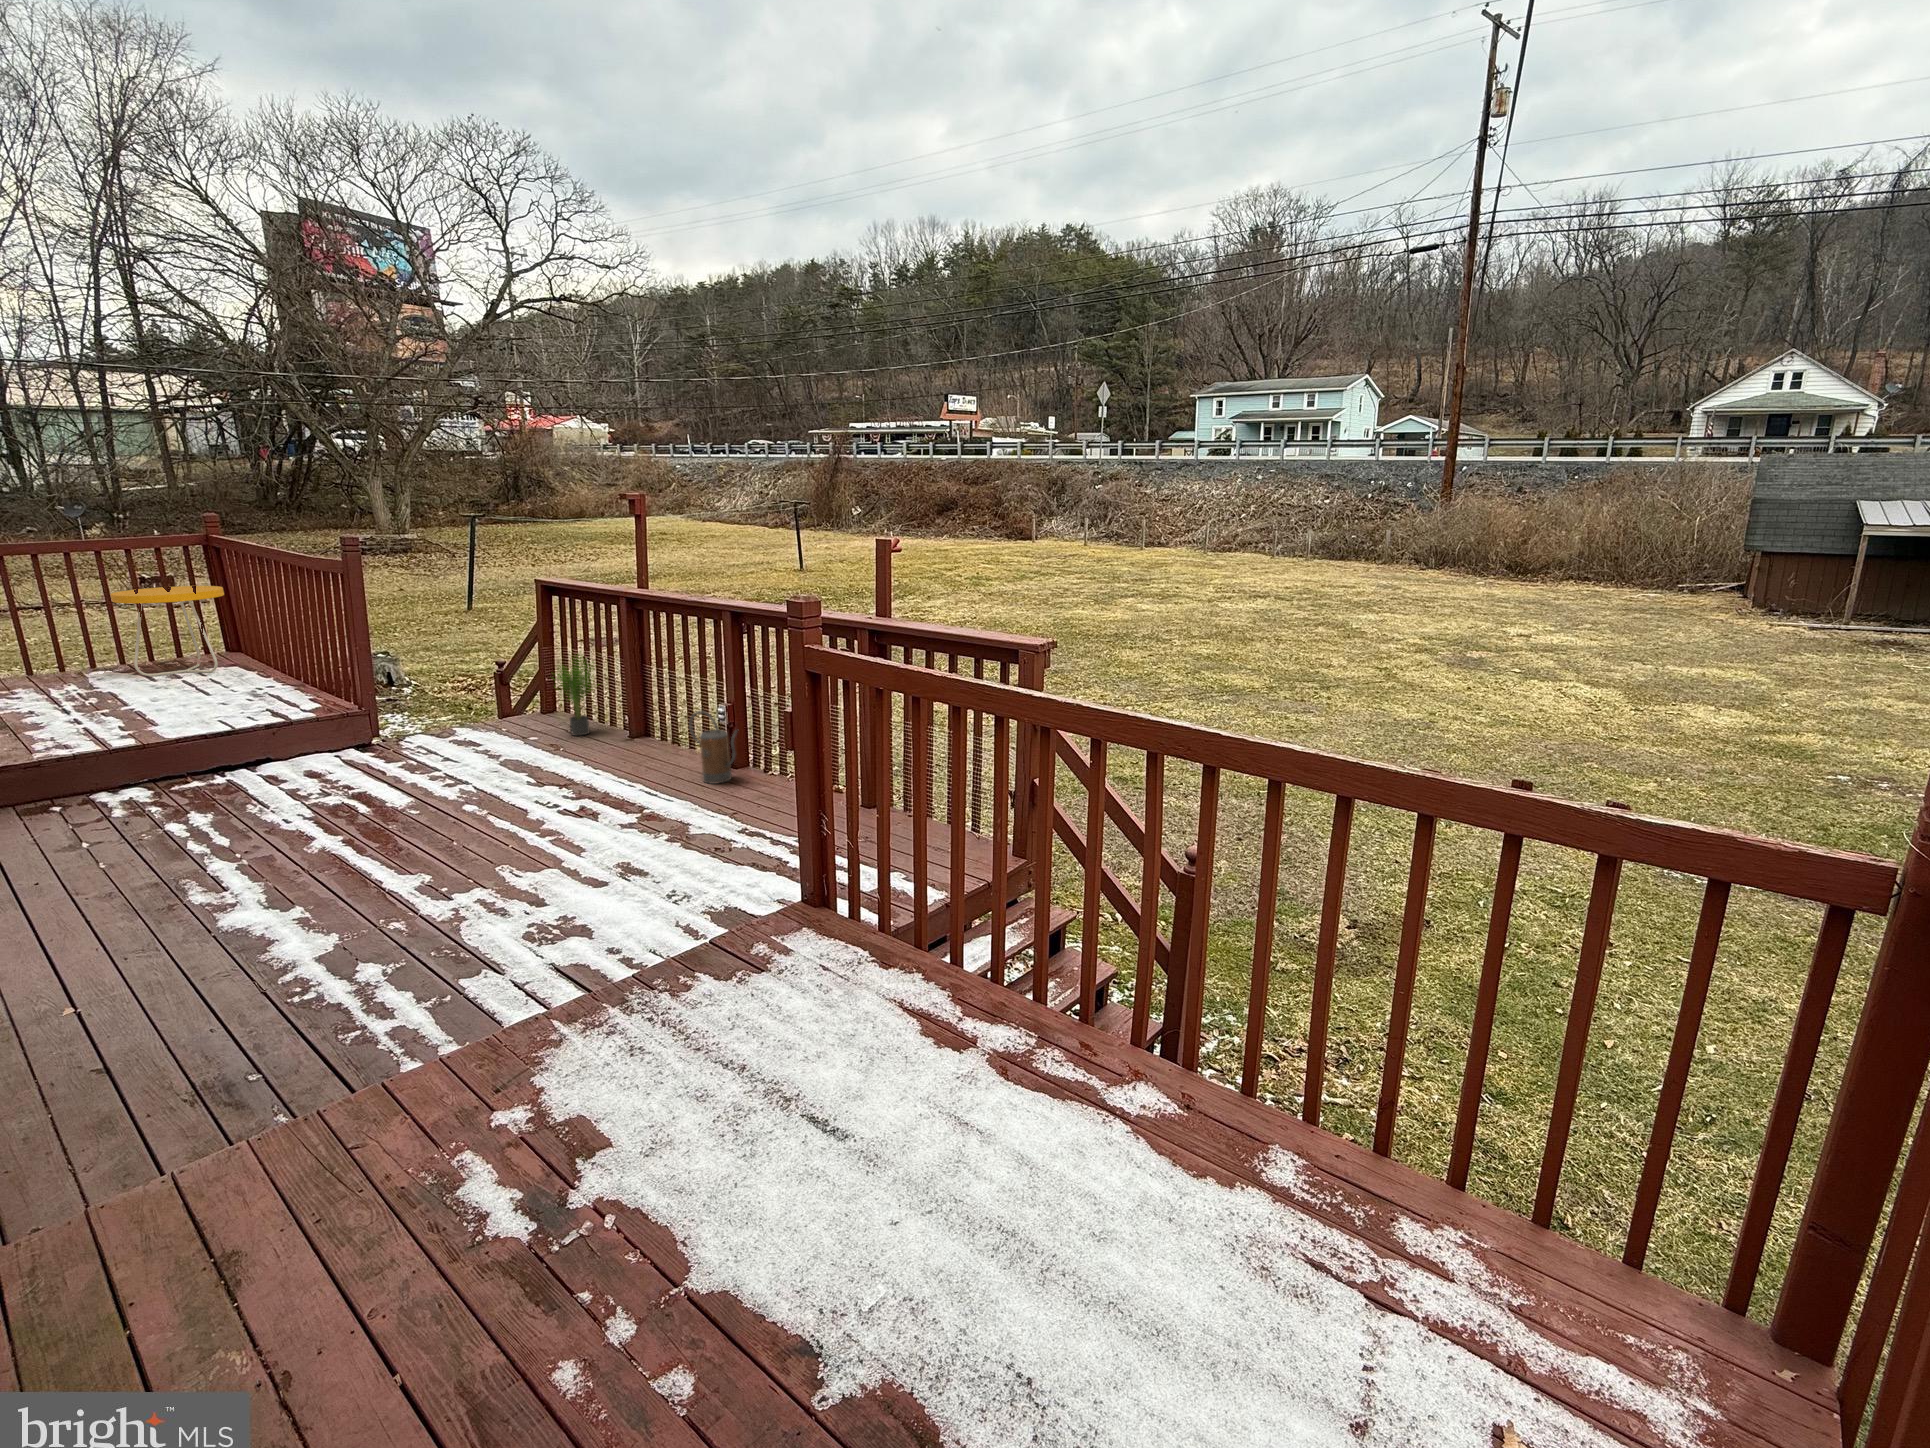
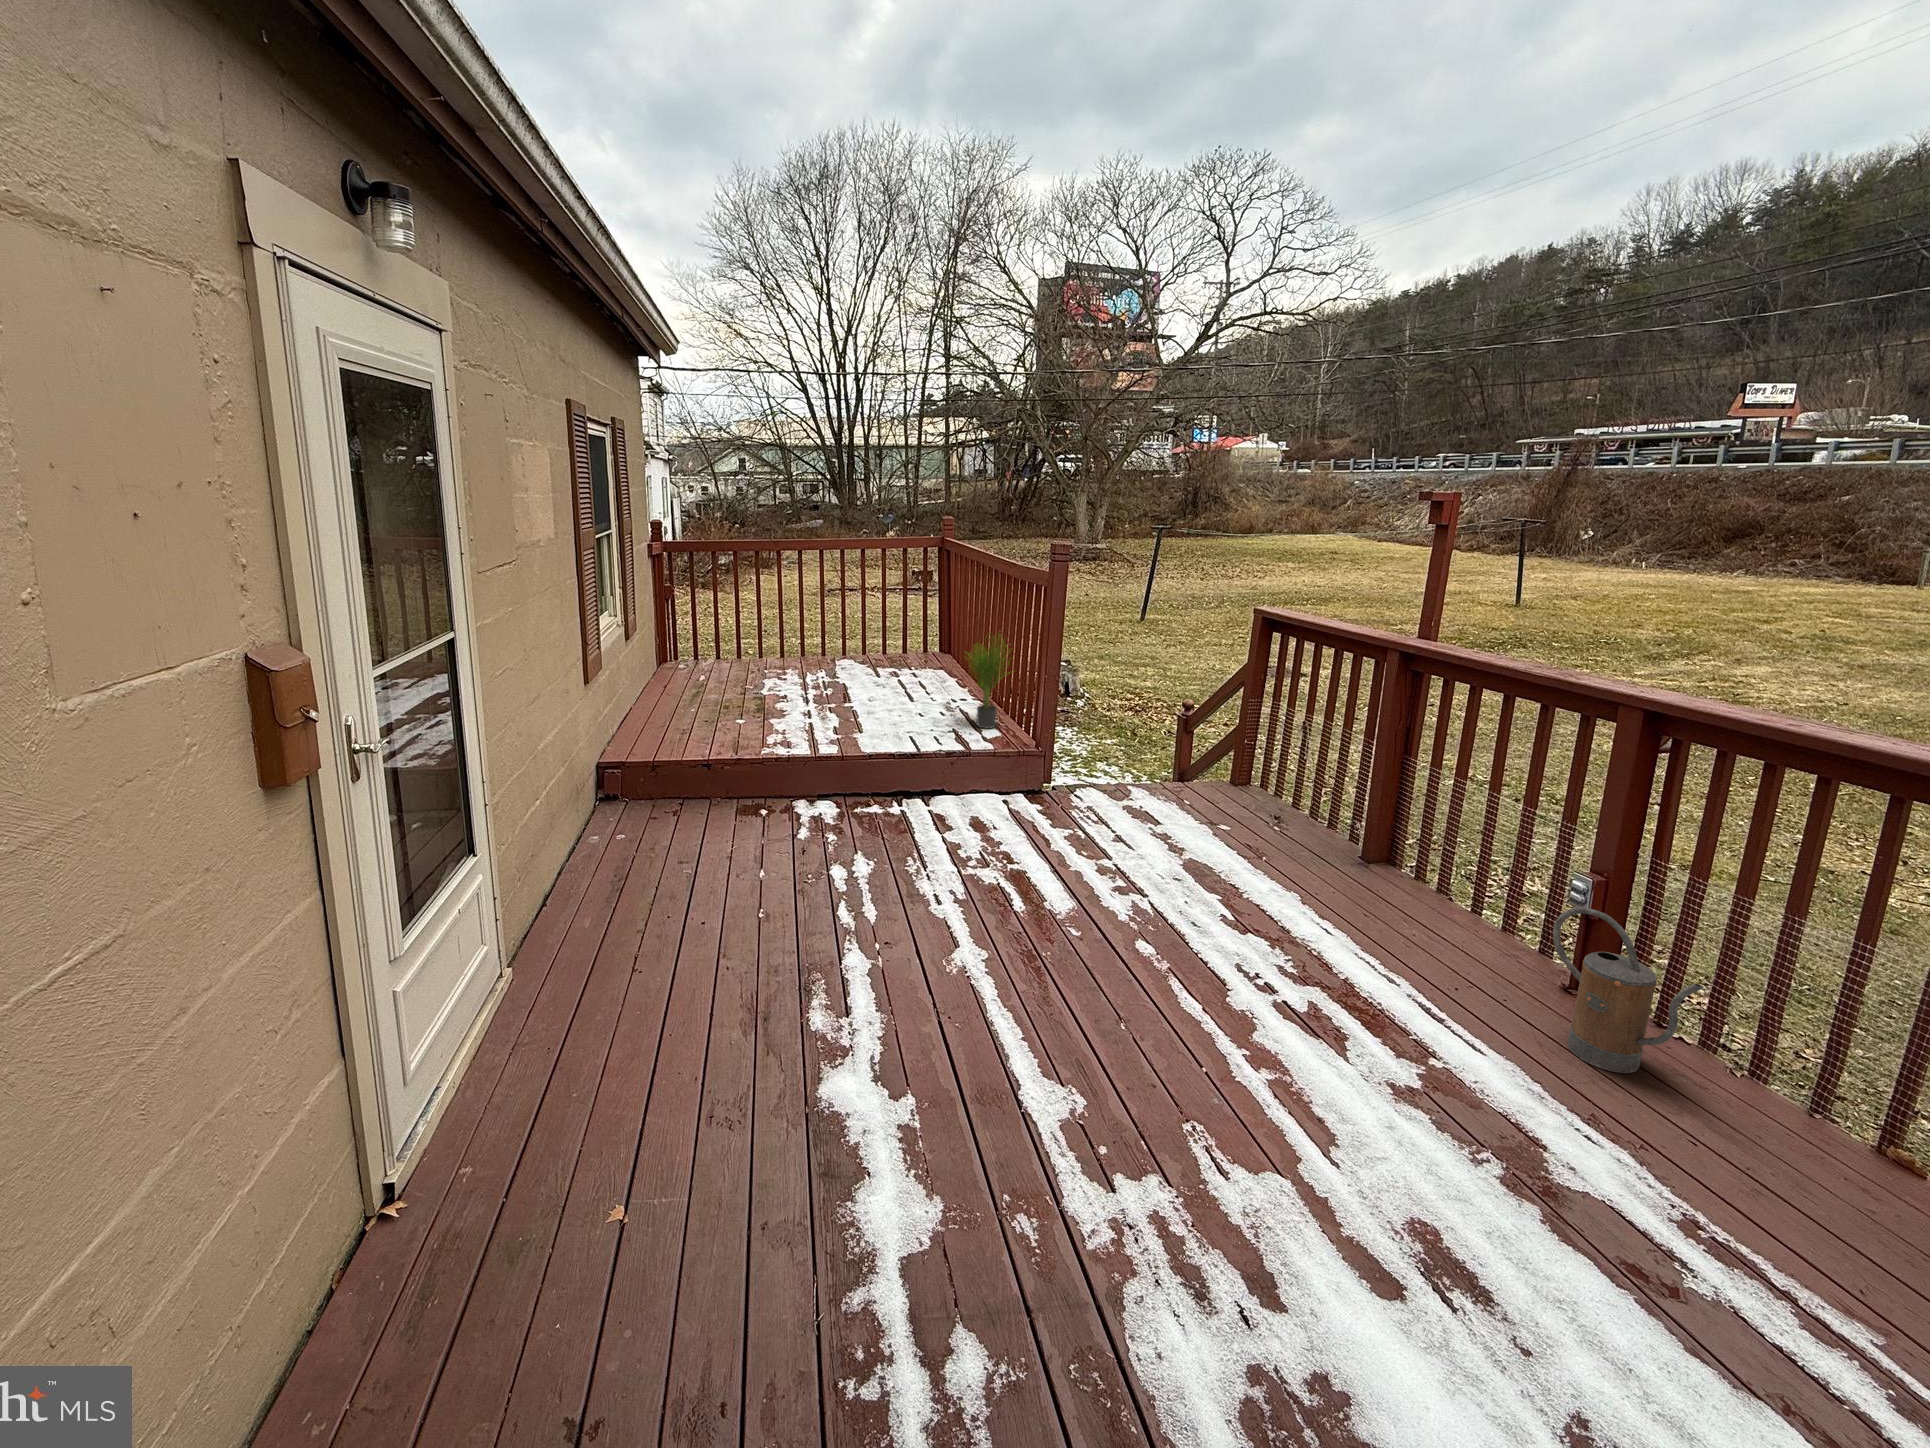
side table: present [110,586,224,676] -> none [871,580,949,665]
potted plant: present [558,655,593,736] -> present [968,643,1008,729]

